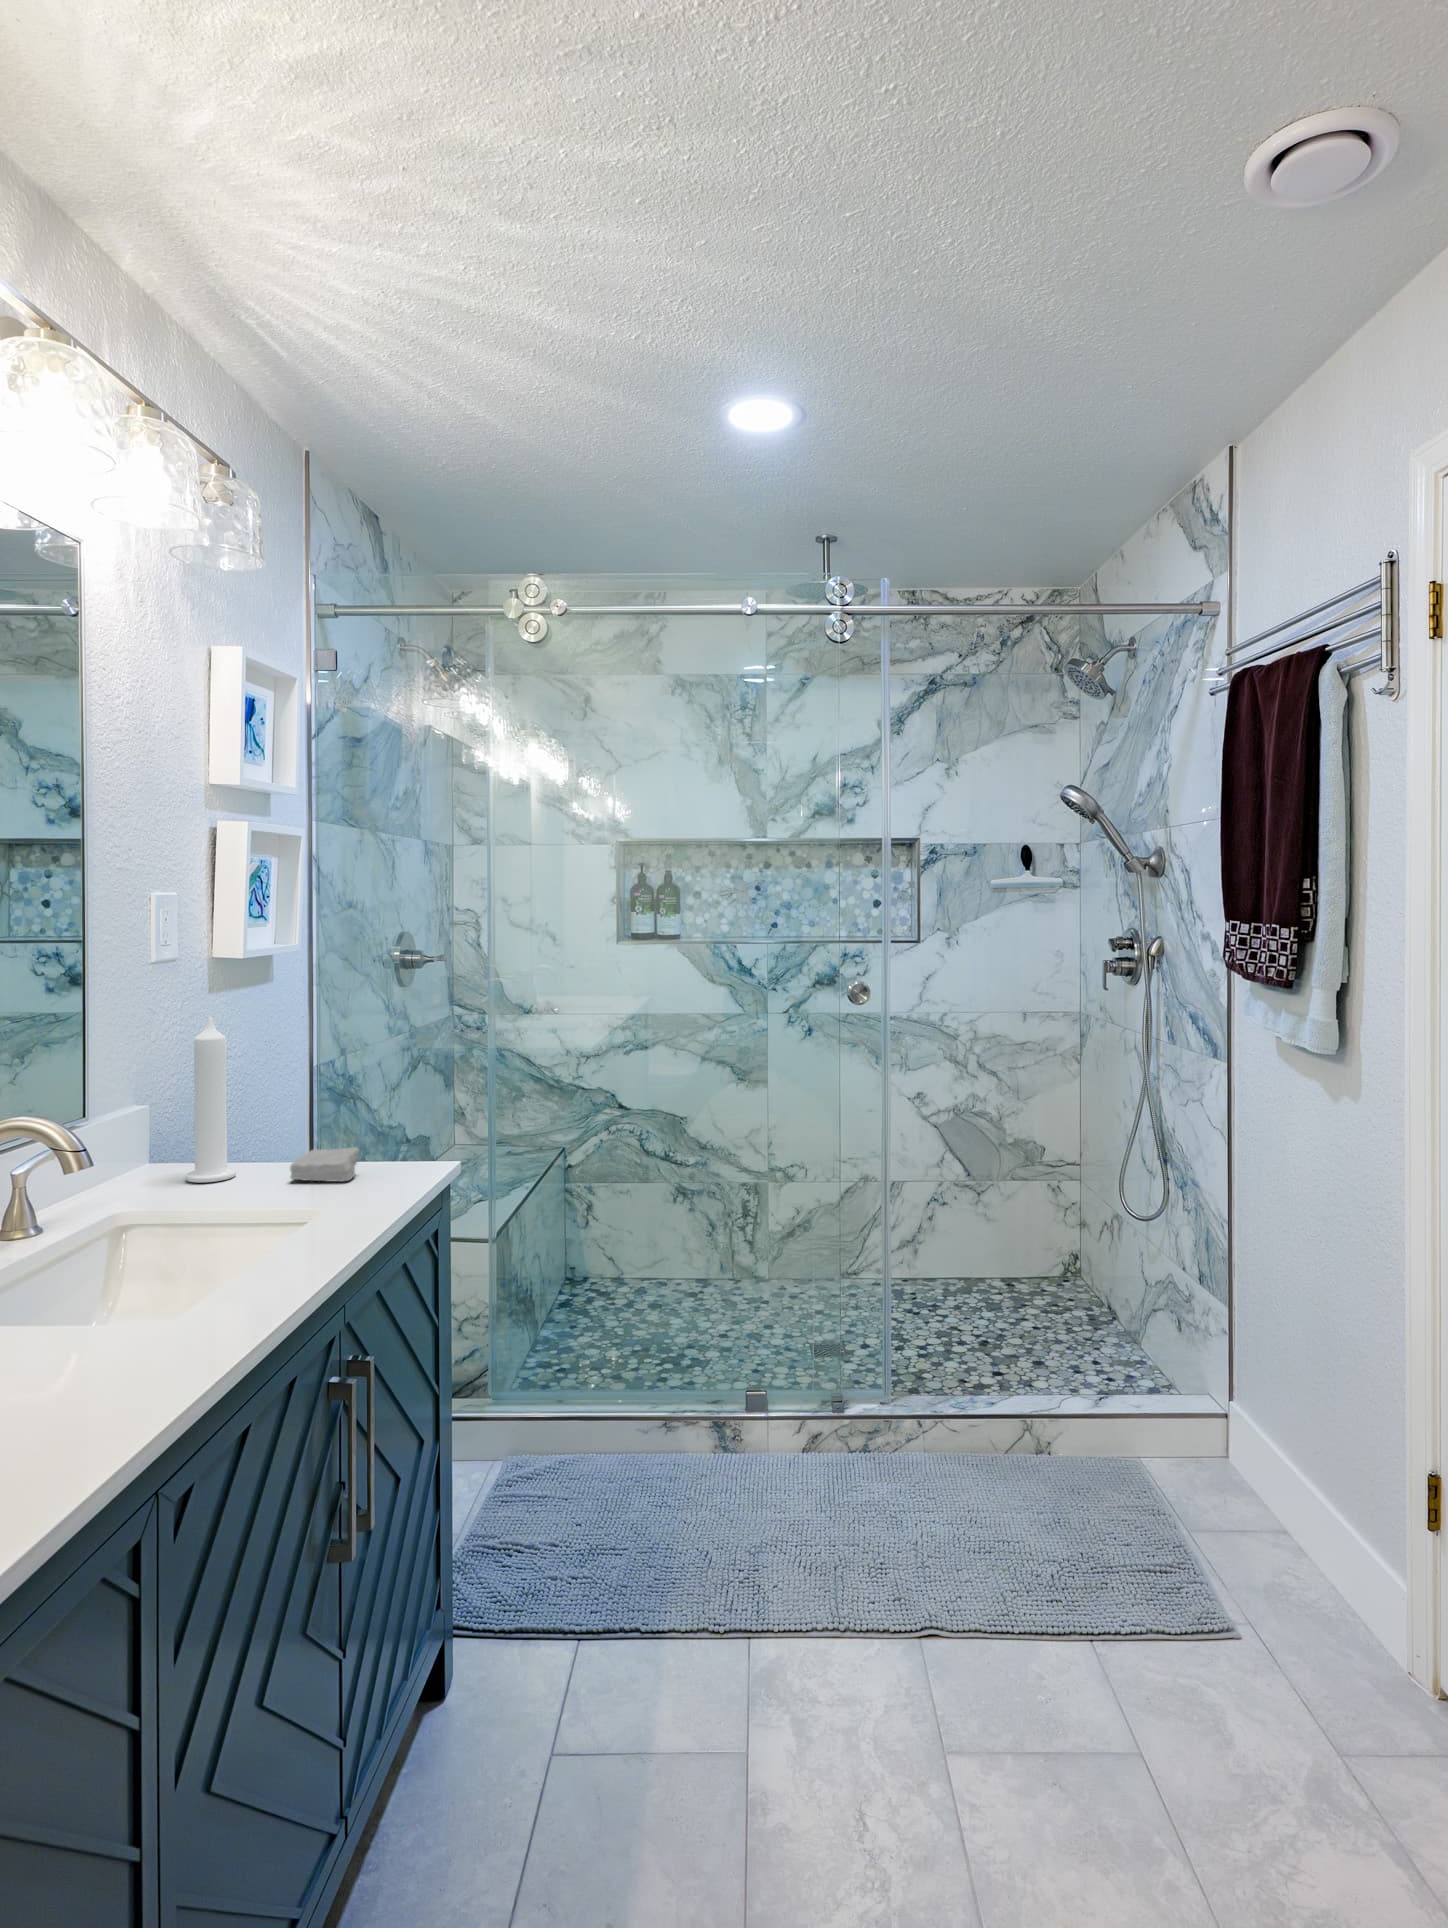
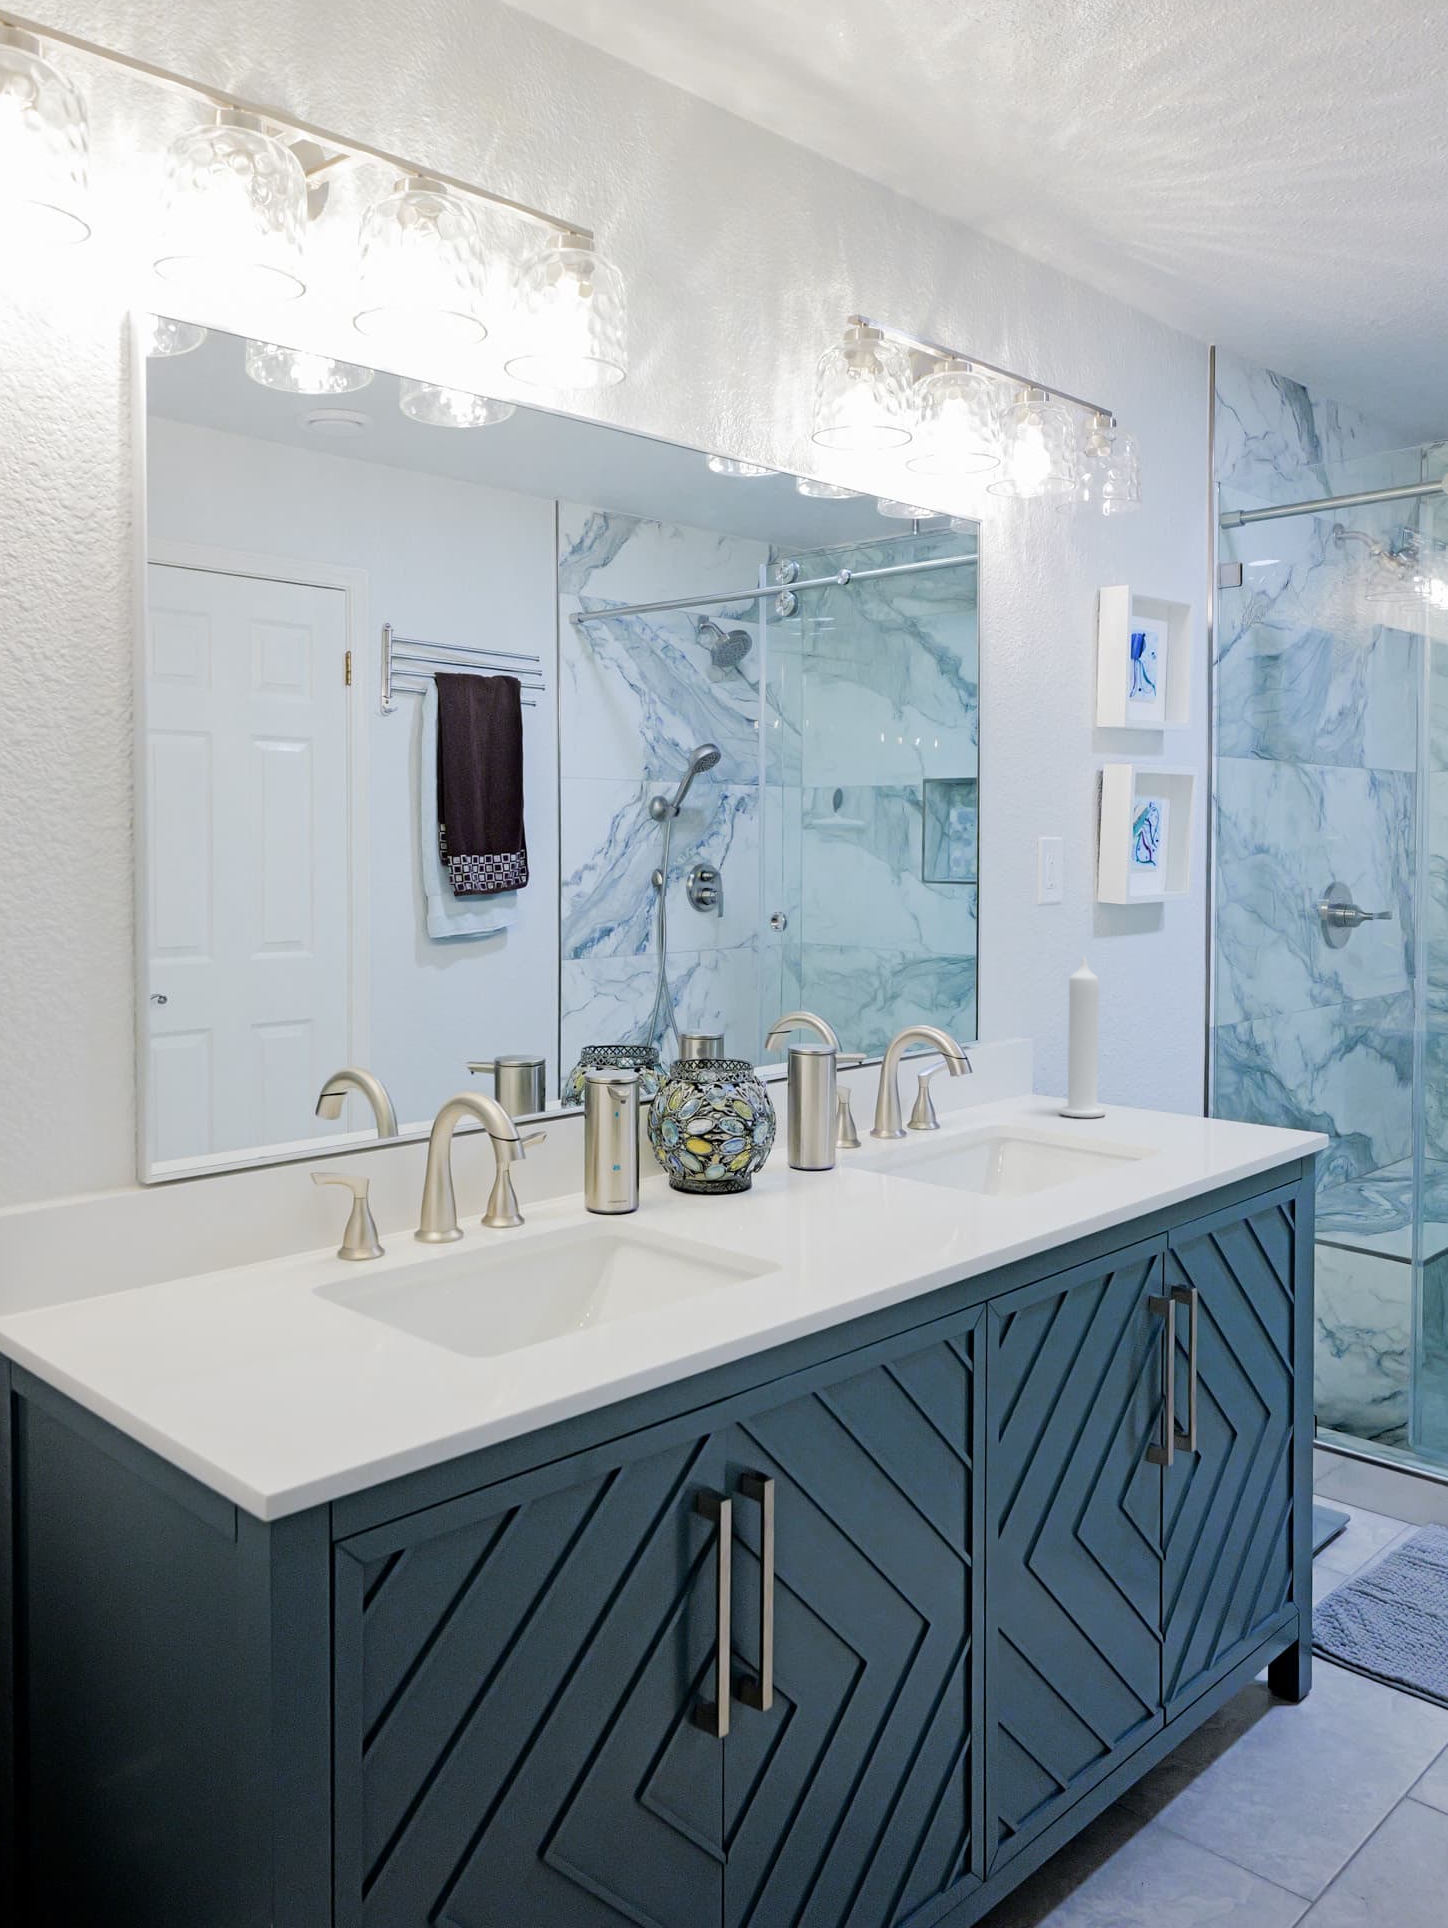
soap bar: present [290,1147,359,1182] -> none [1154,1098,1223,1132]

